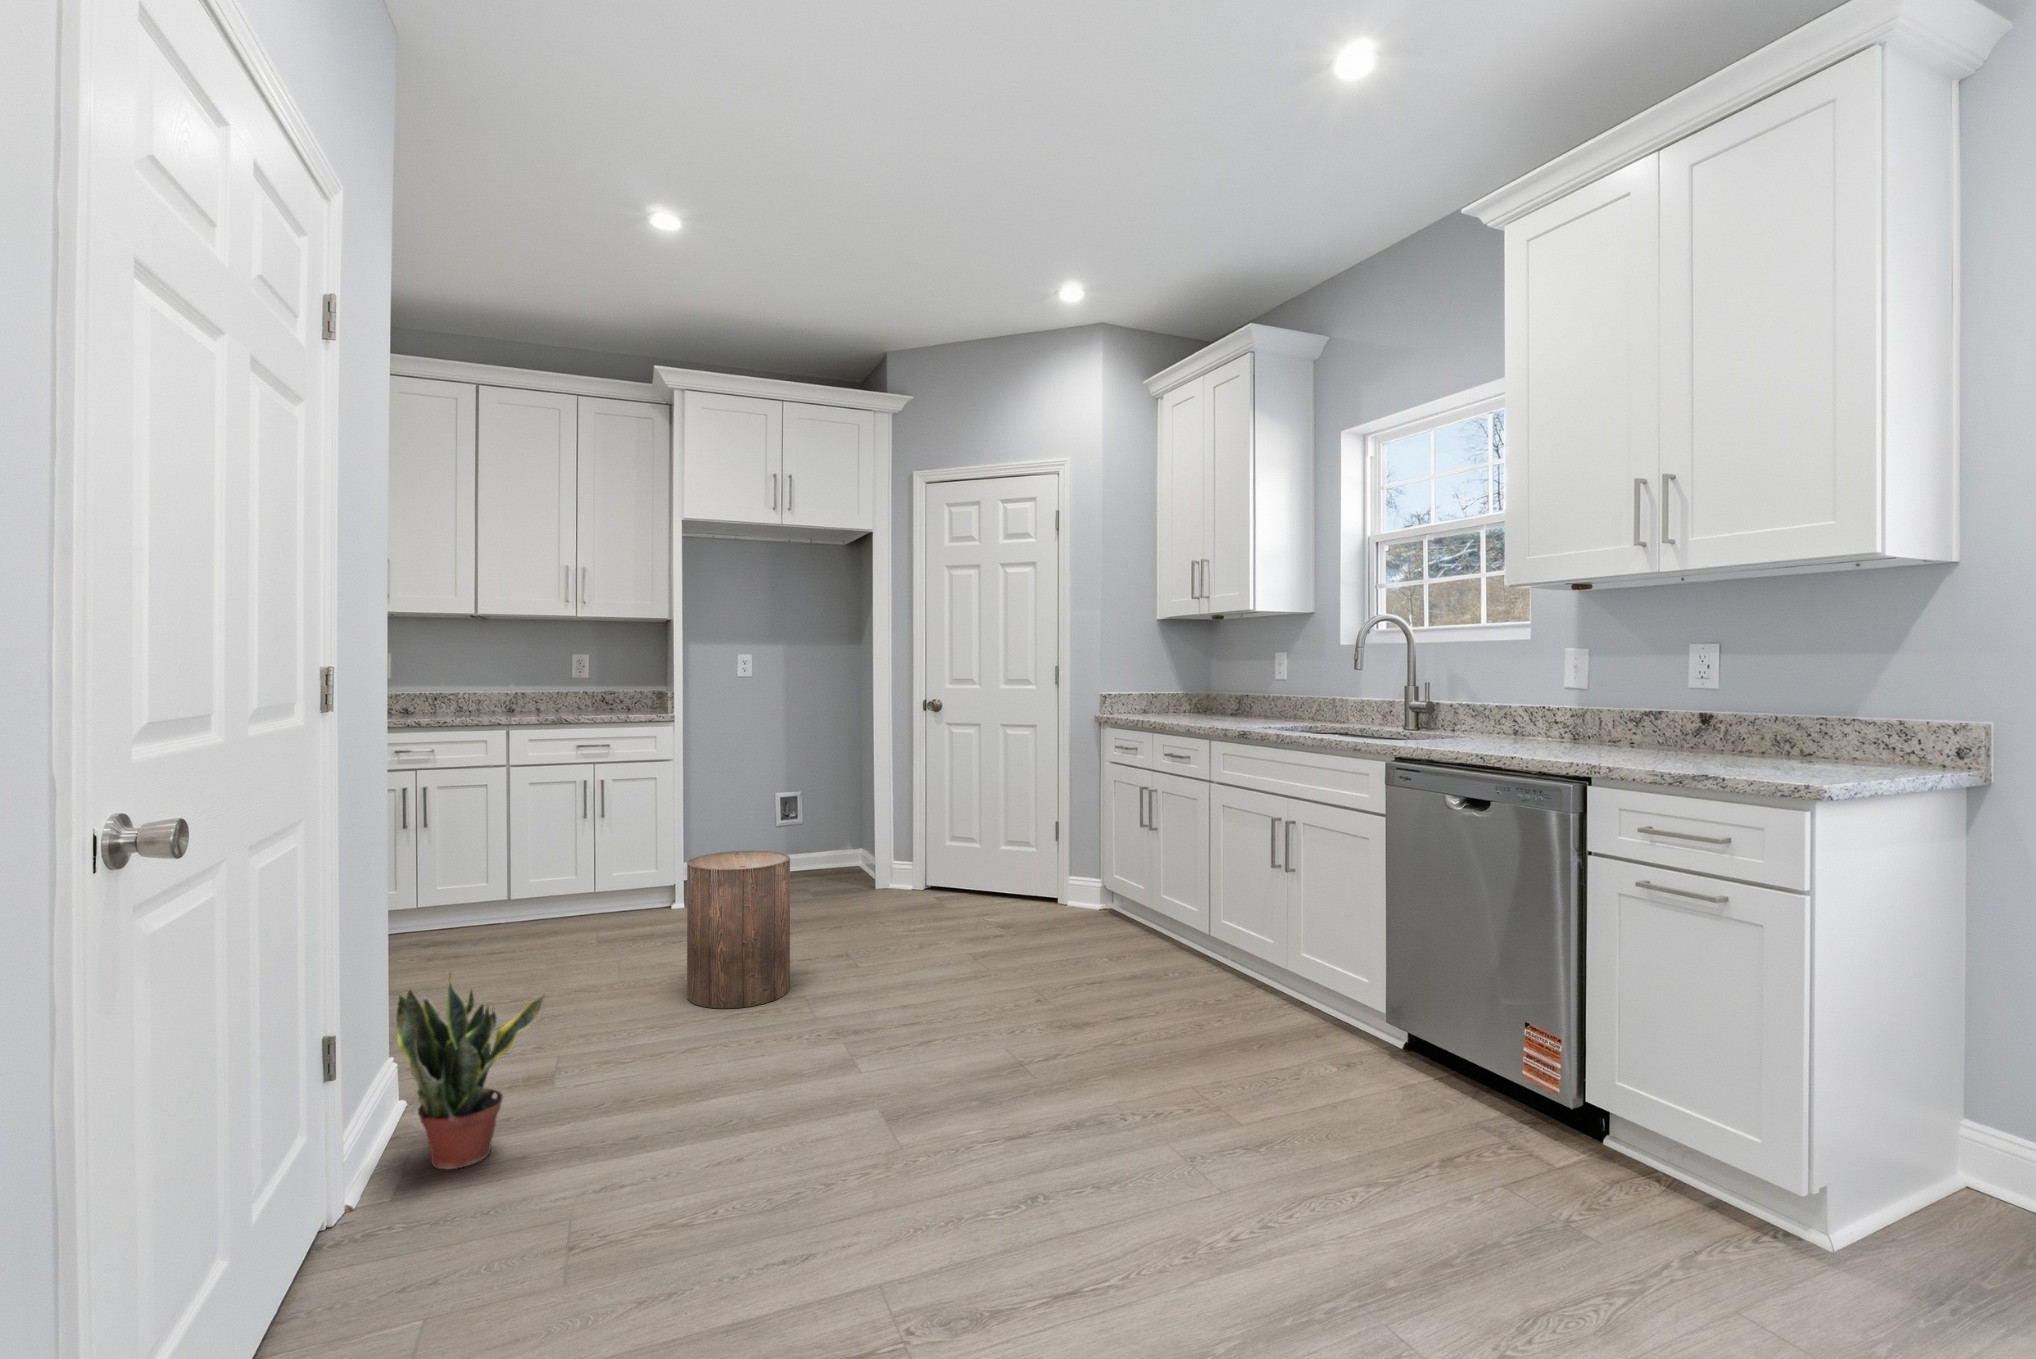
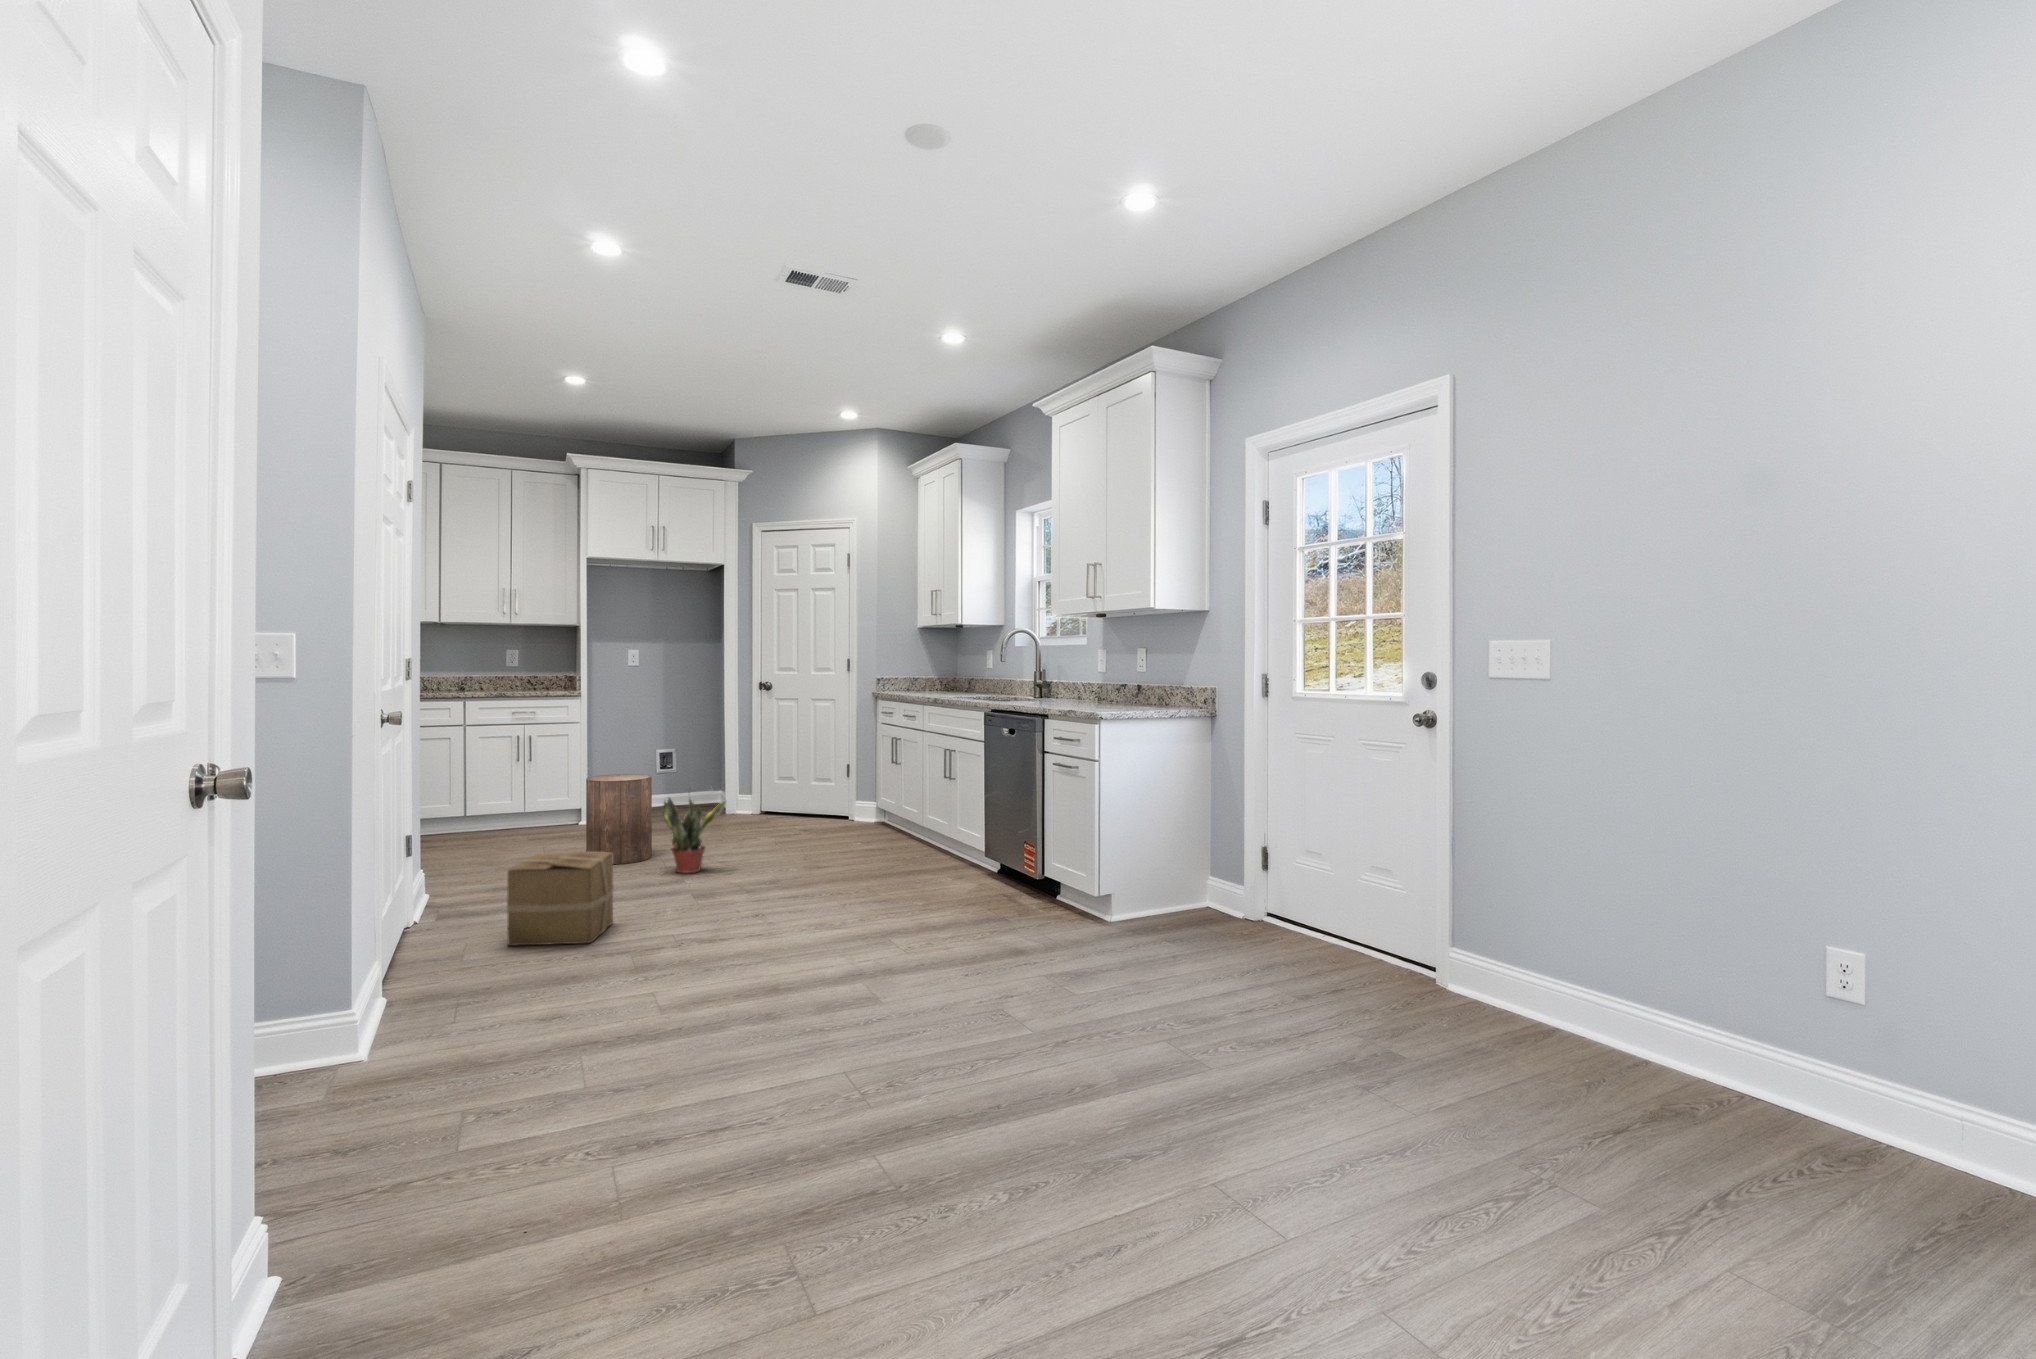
potted plant: present [396,974,544,1169] -> present [663,798,725,873]
cardboard box: none [532,1066,754,1316] -> present [507,852,614,946]

